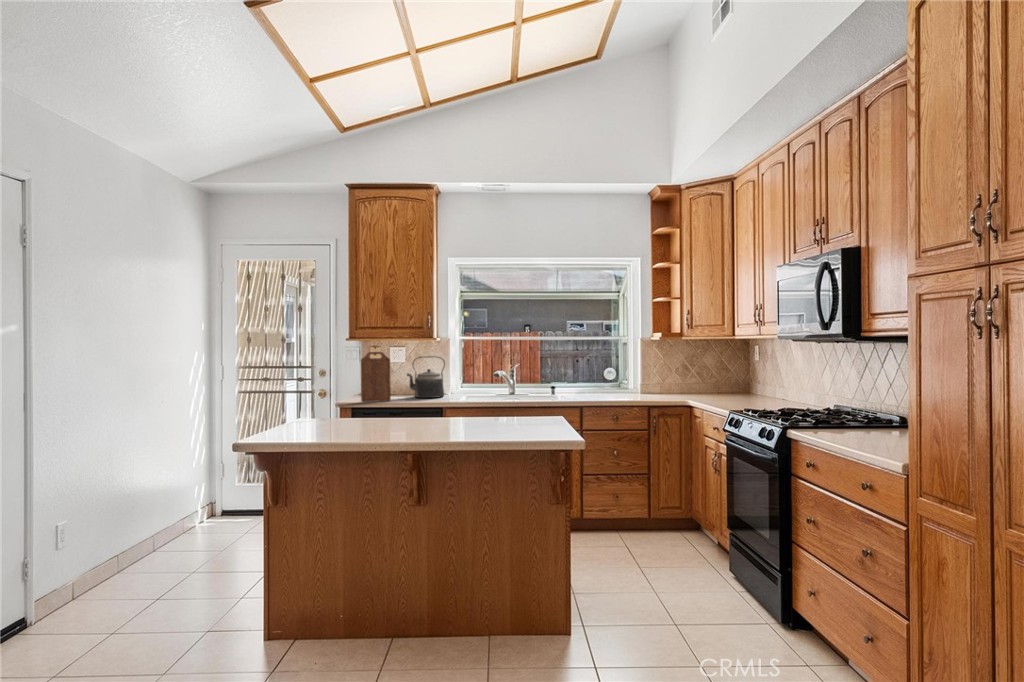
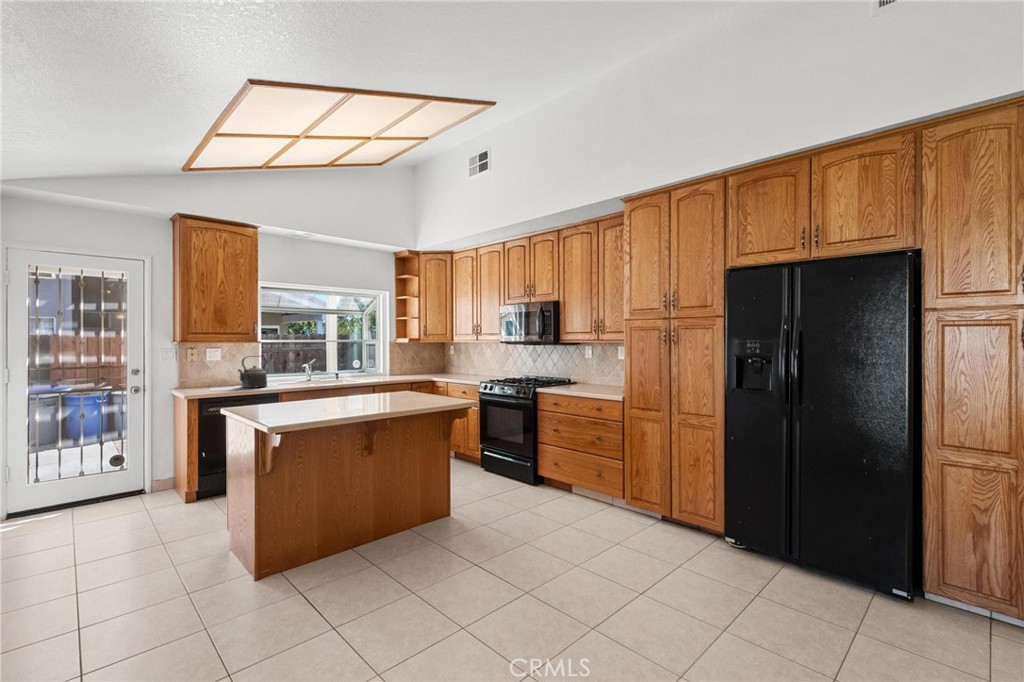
cutting board: present [361,352,391,402] -> none [207,353,232,393]

